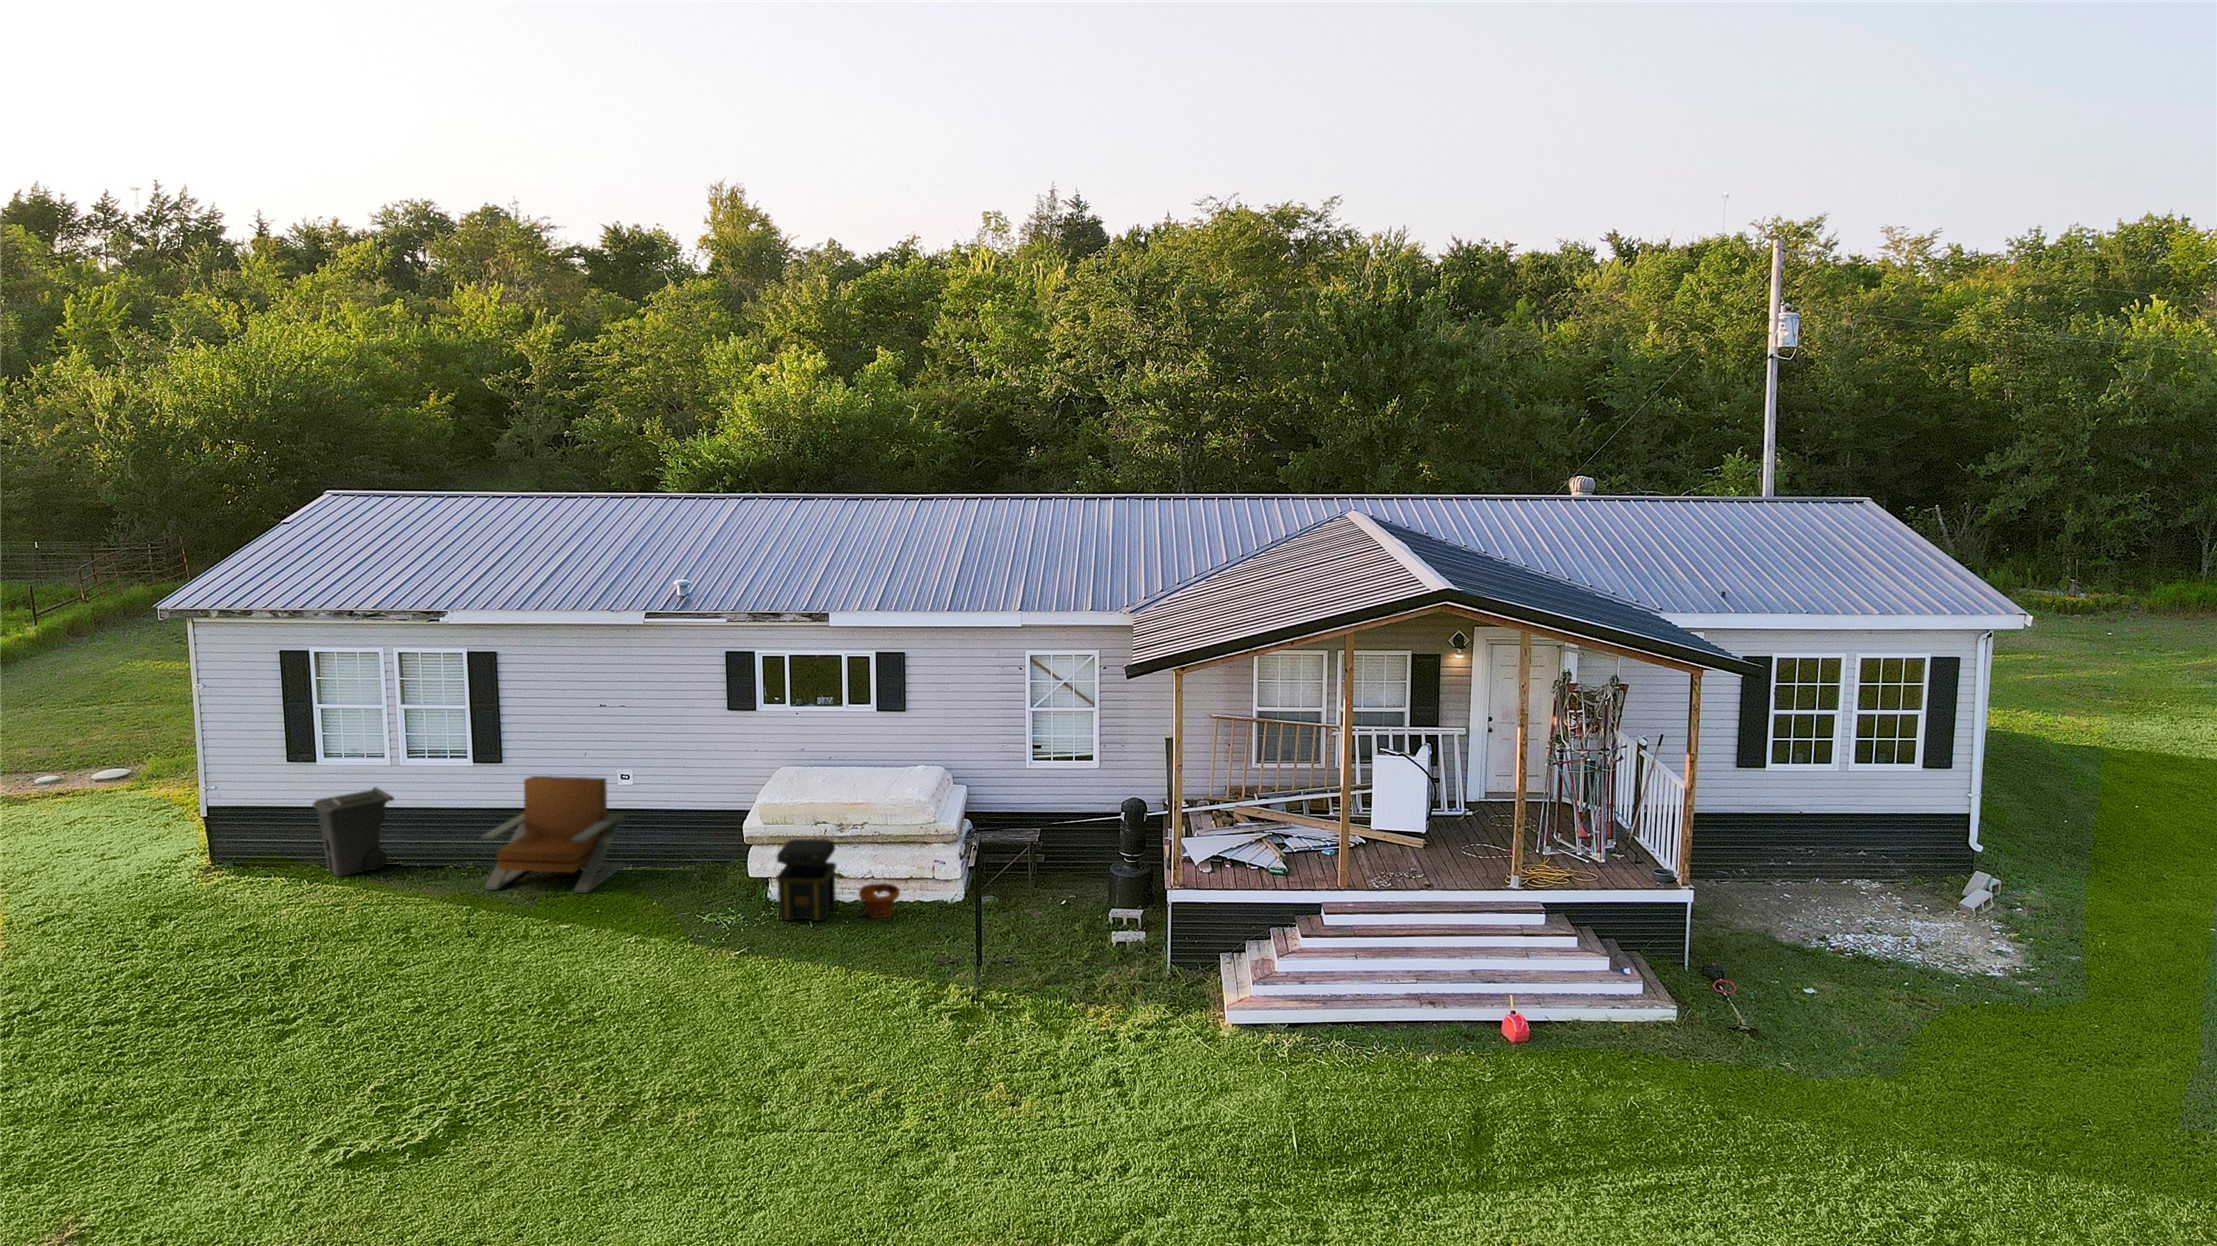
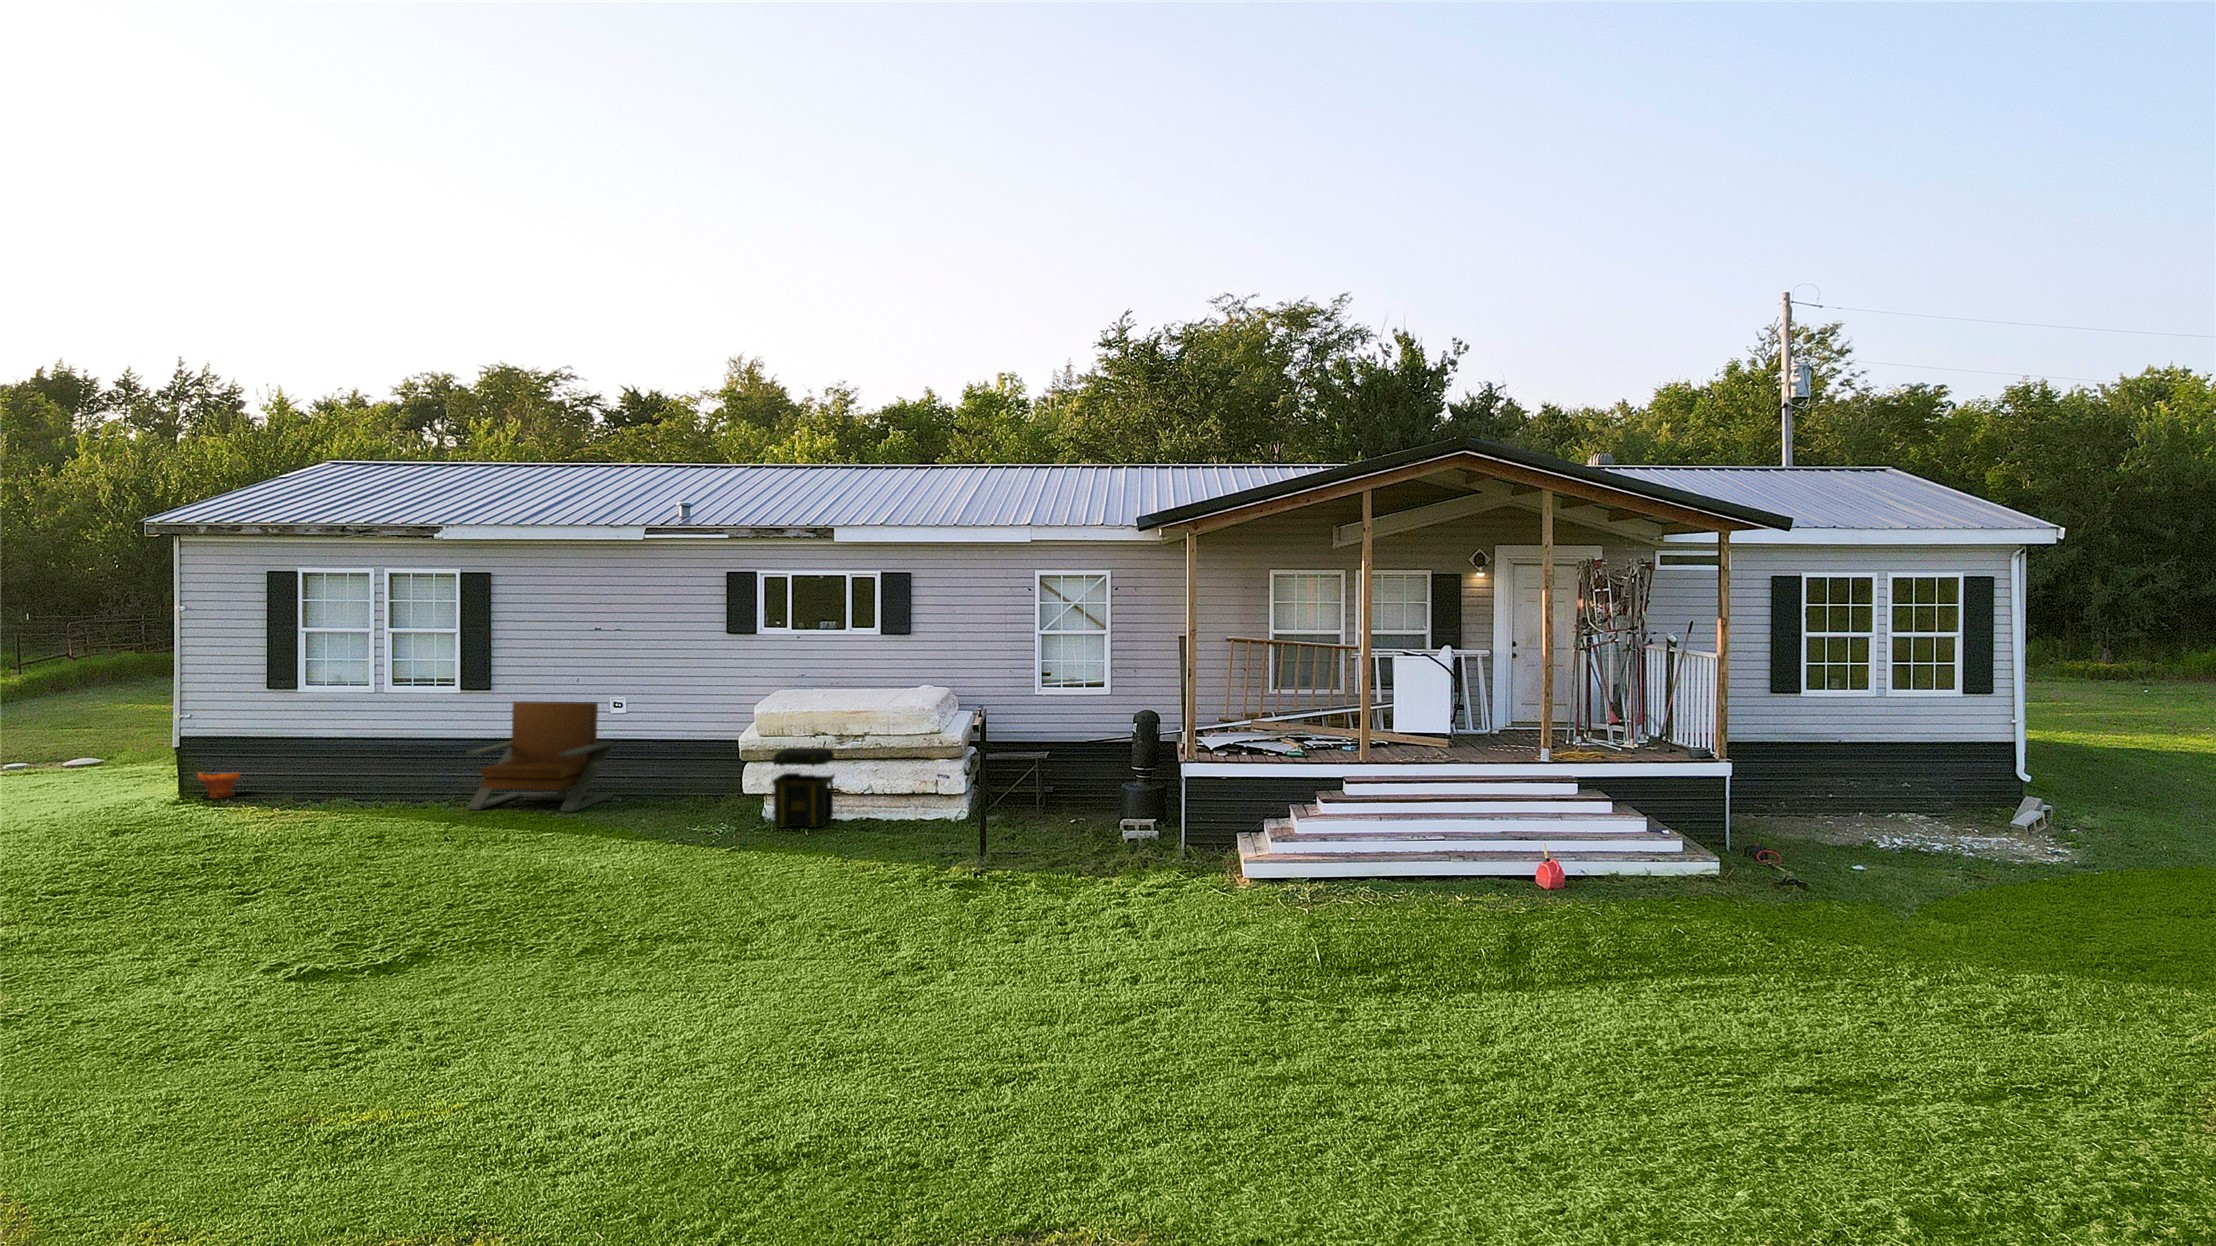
trash can: present [313,787,394,877] -> none [293,717,378,802]
planter: present [859,883,900,918] -> present [198,773,240,798]

